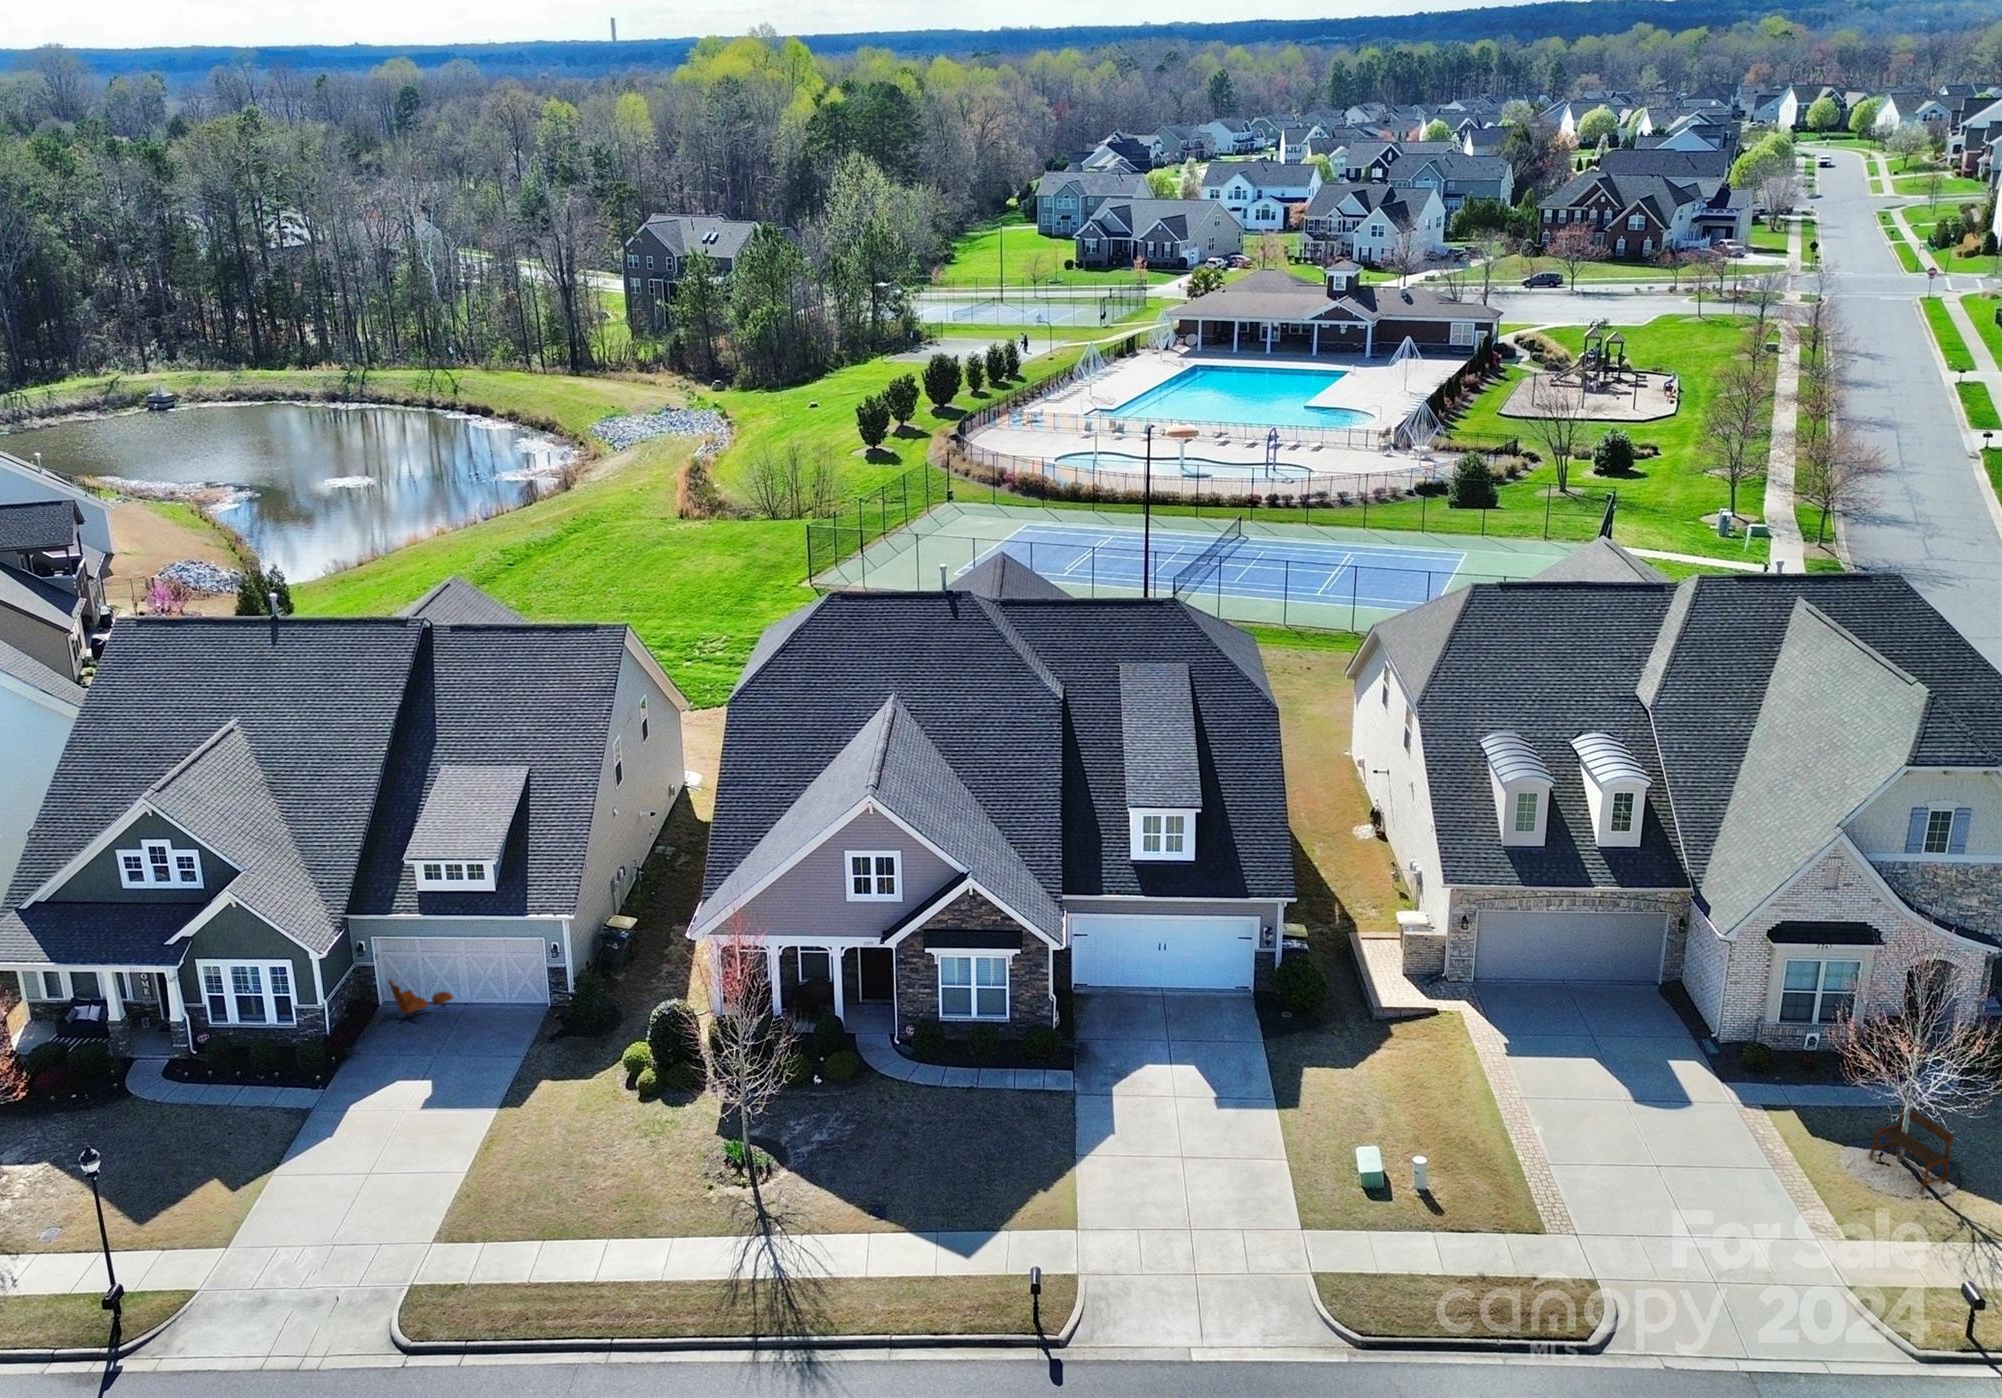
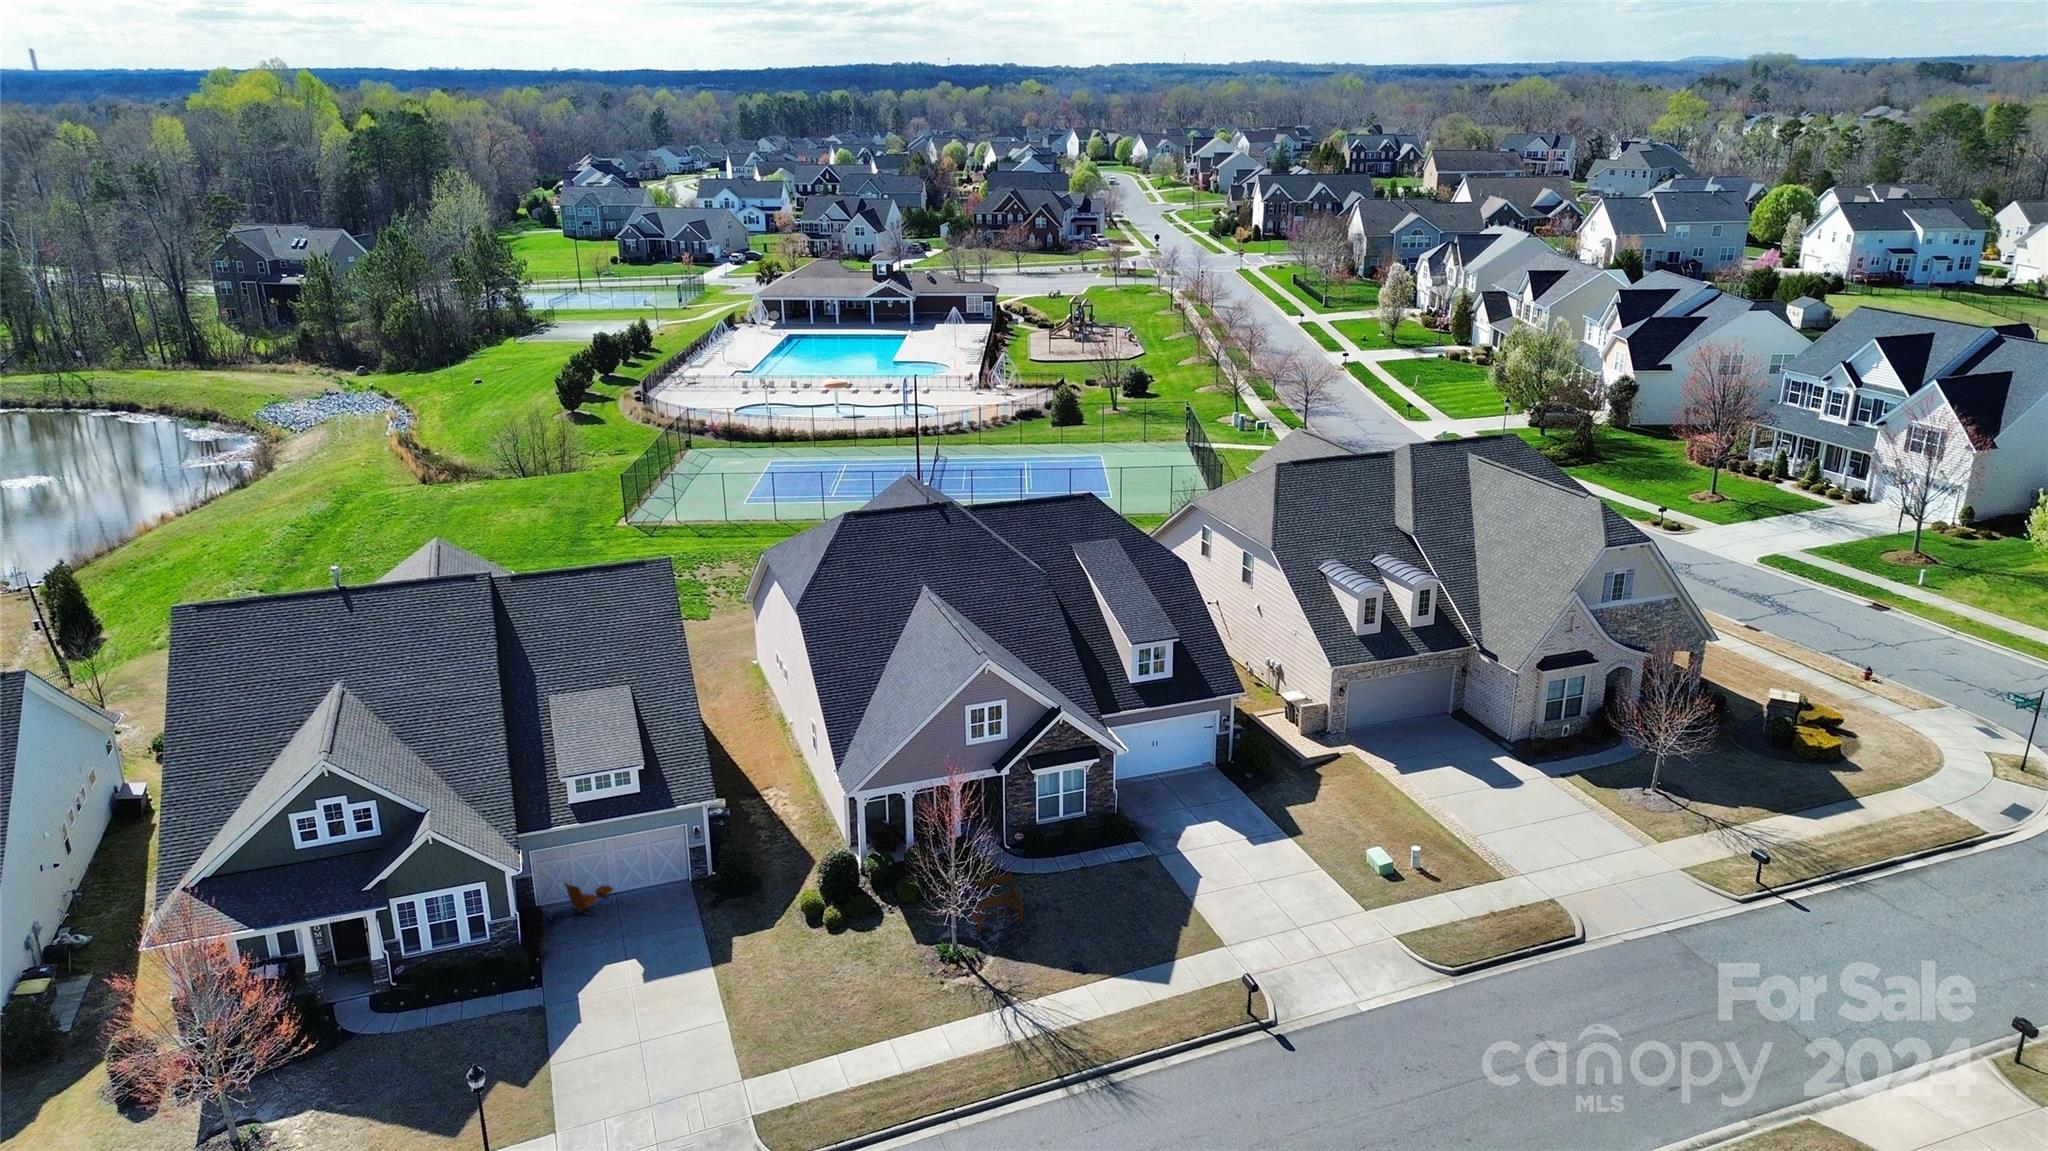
bench: present [1869,1109,1954,1194] -> present [971,874,1023,932]

